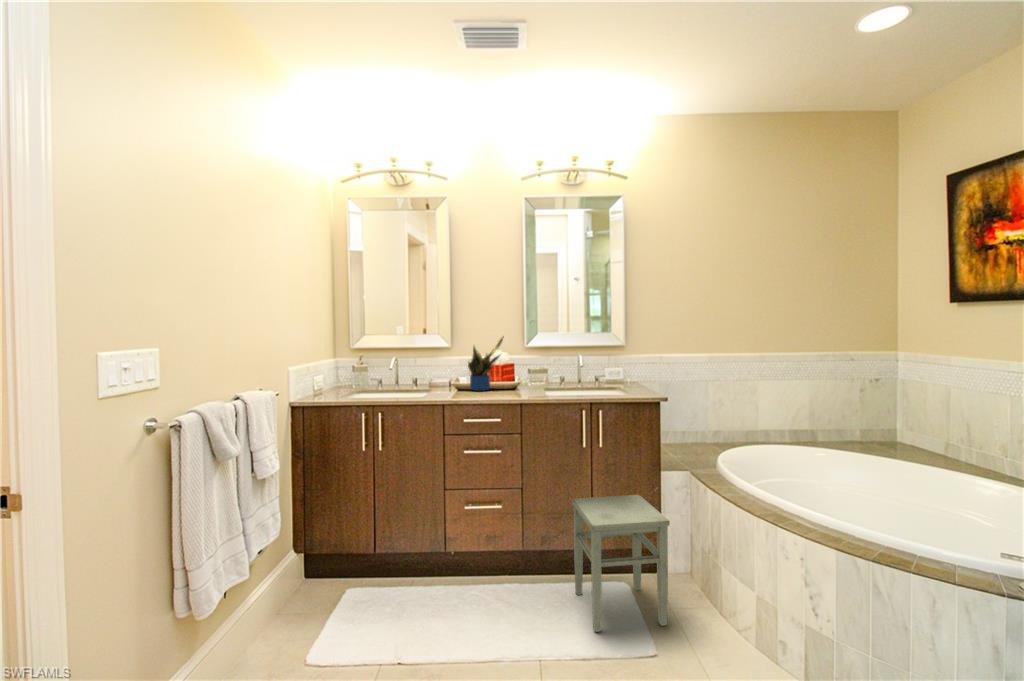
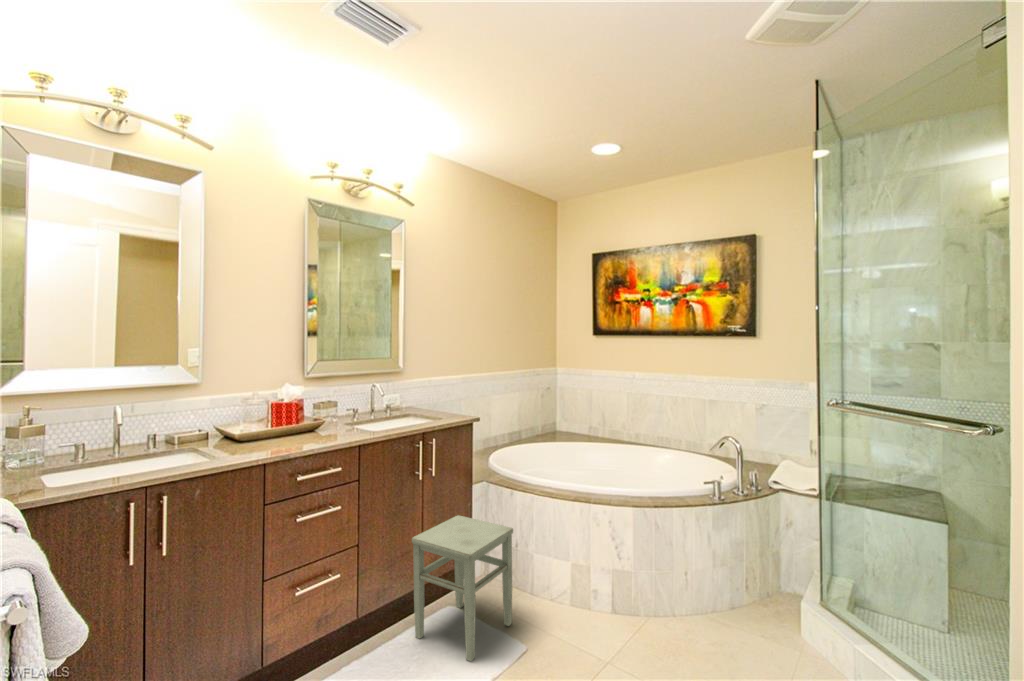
potted plant: present [468,336,504,391] -> none [250,367,301,440]

